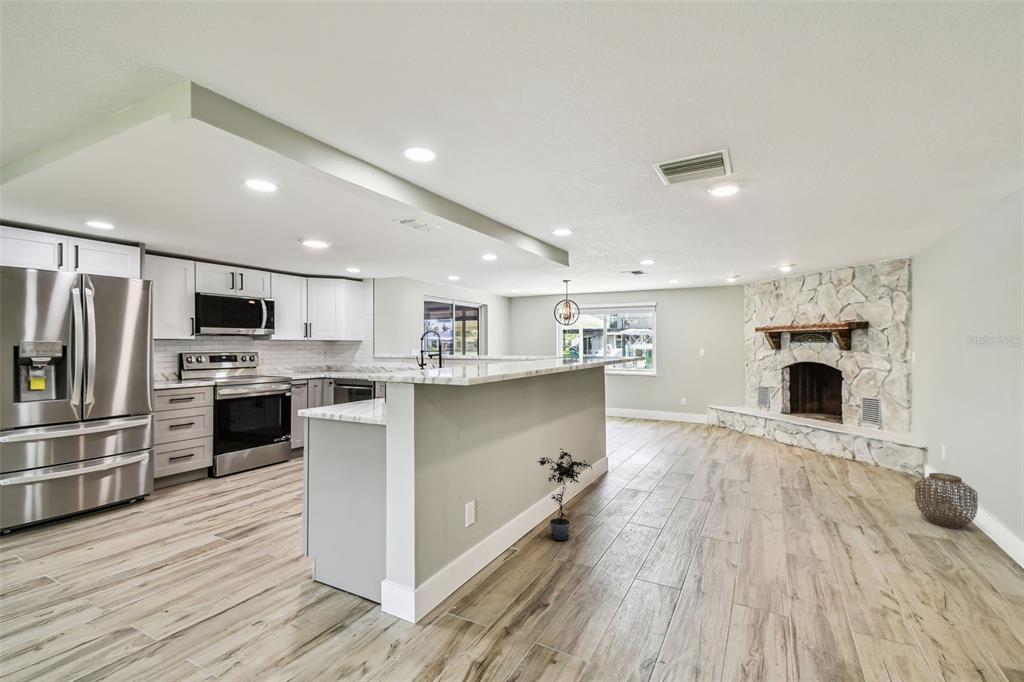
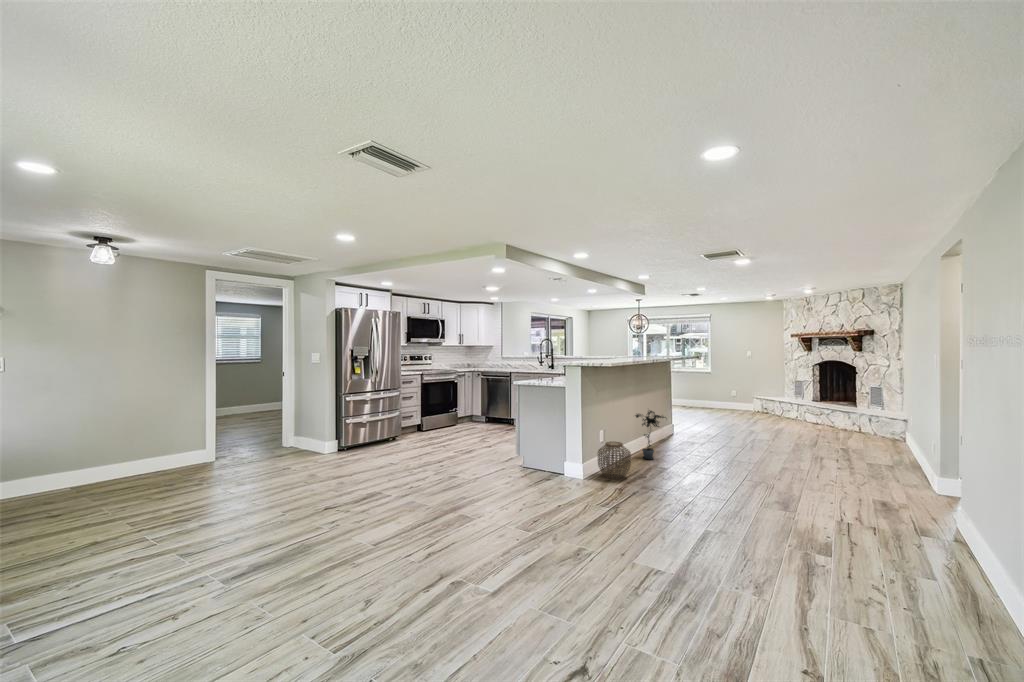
woven basket: present [915,473,978,528] -> present [598,441,631,479]

